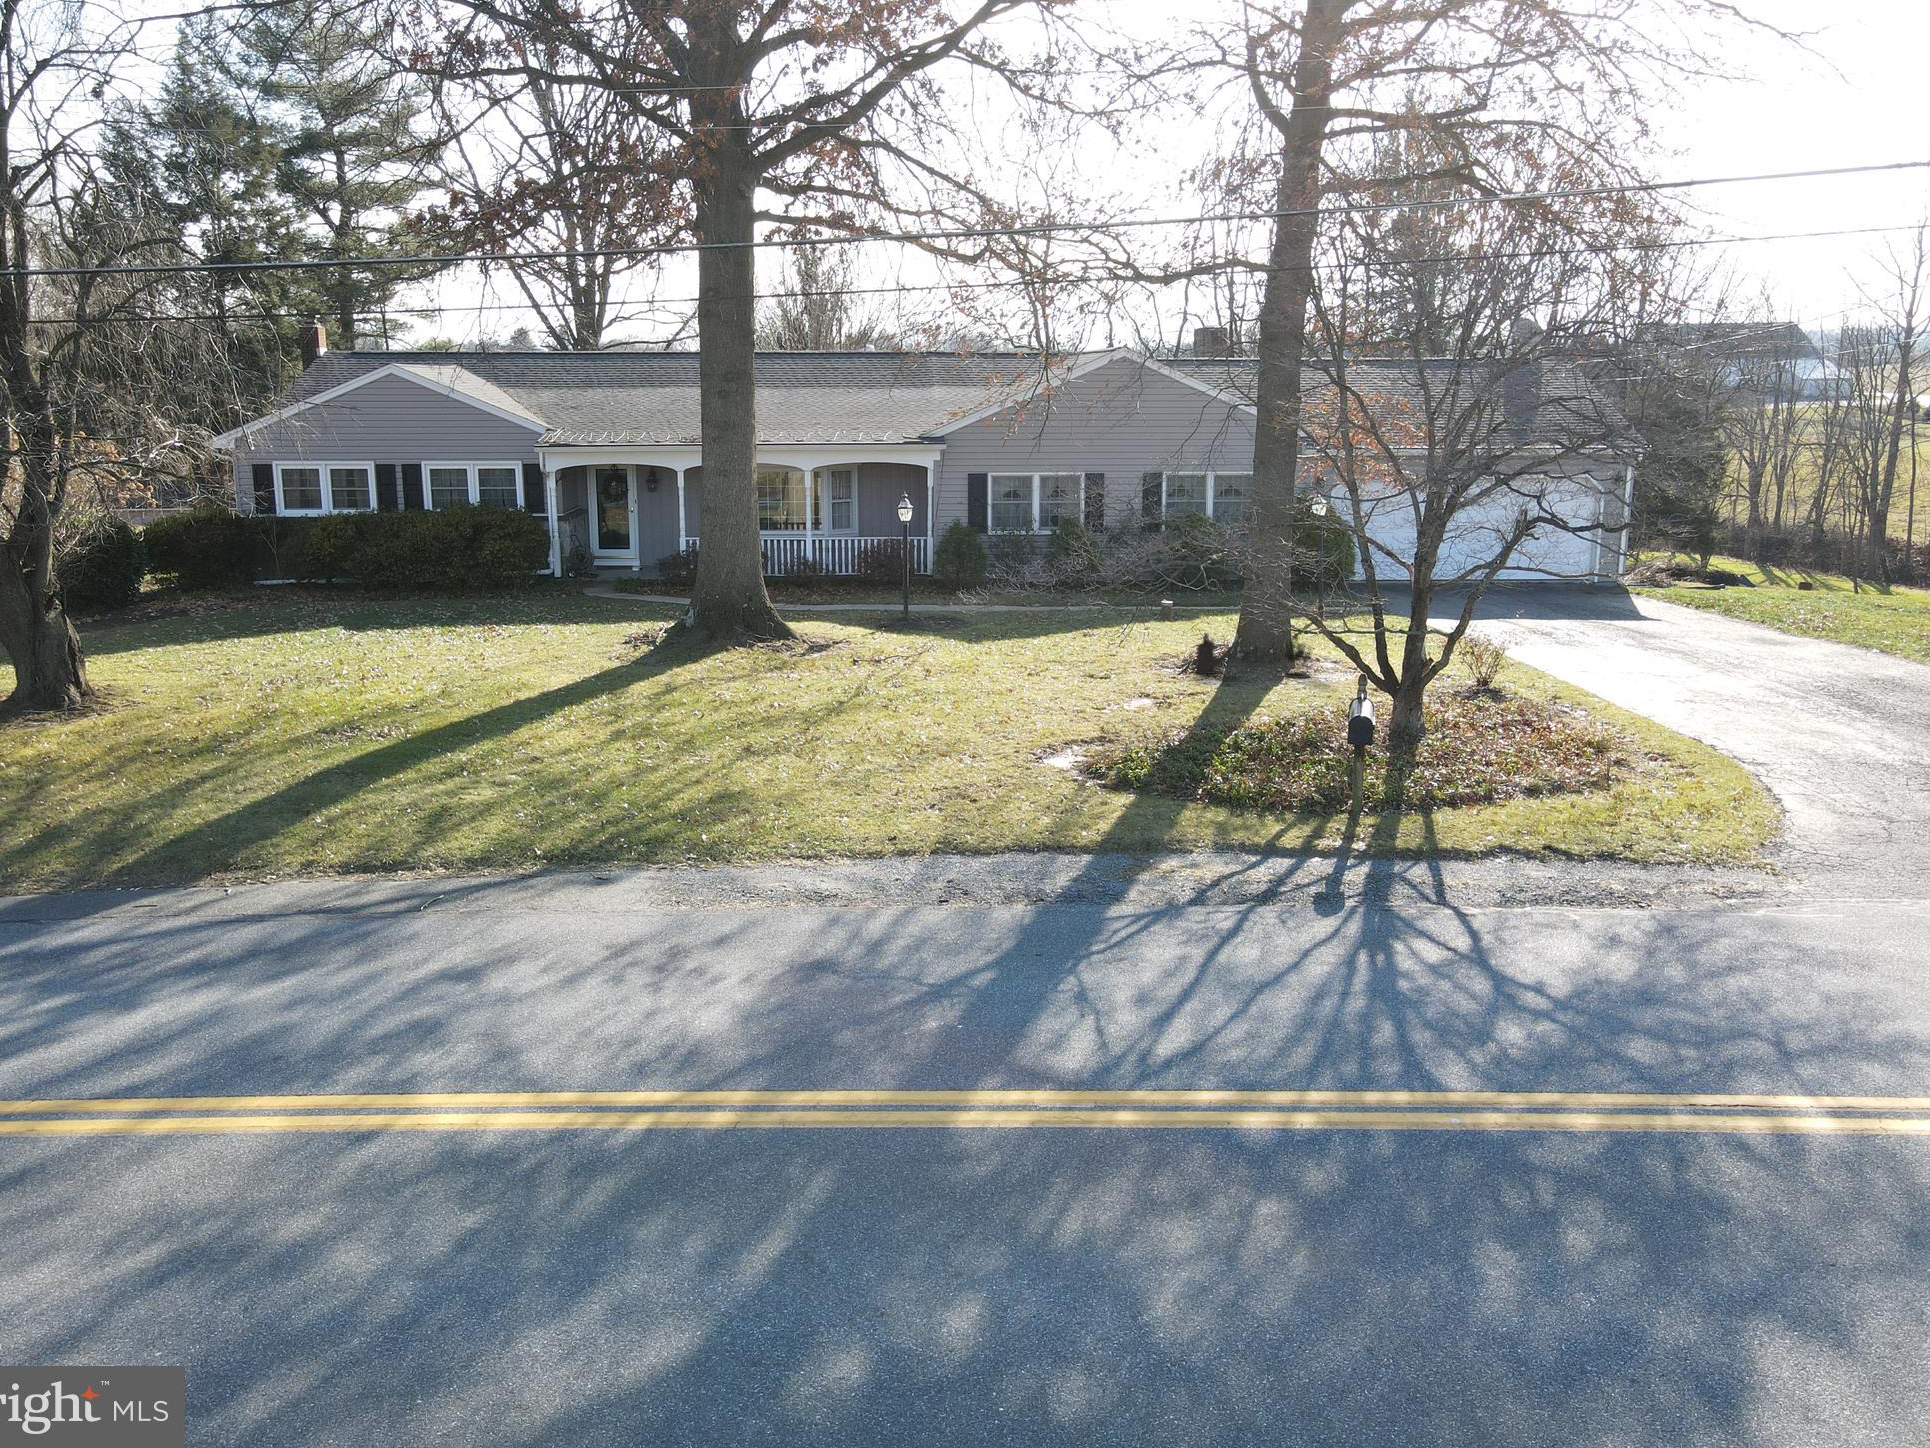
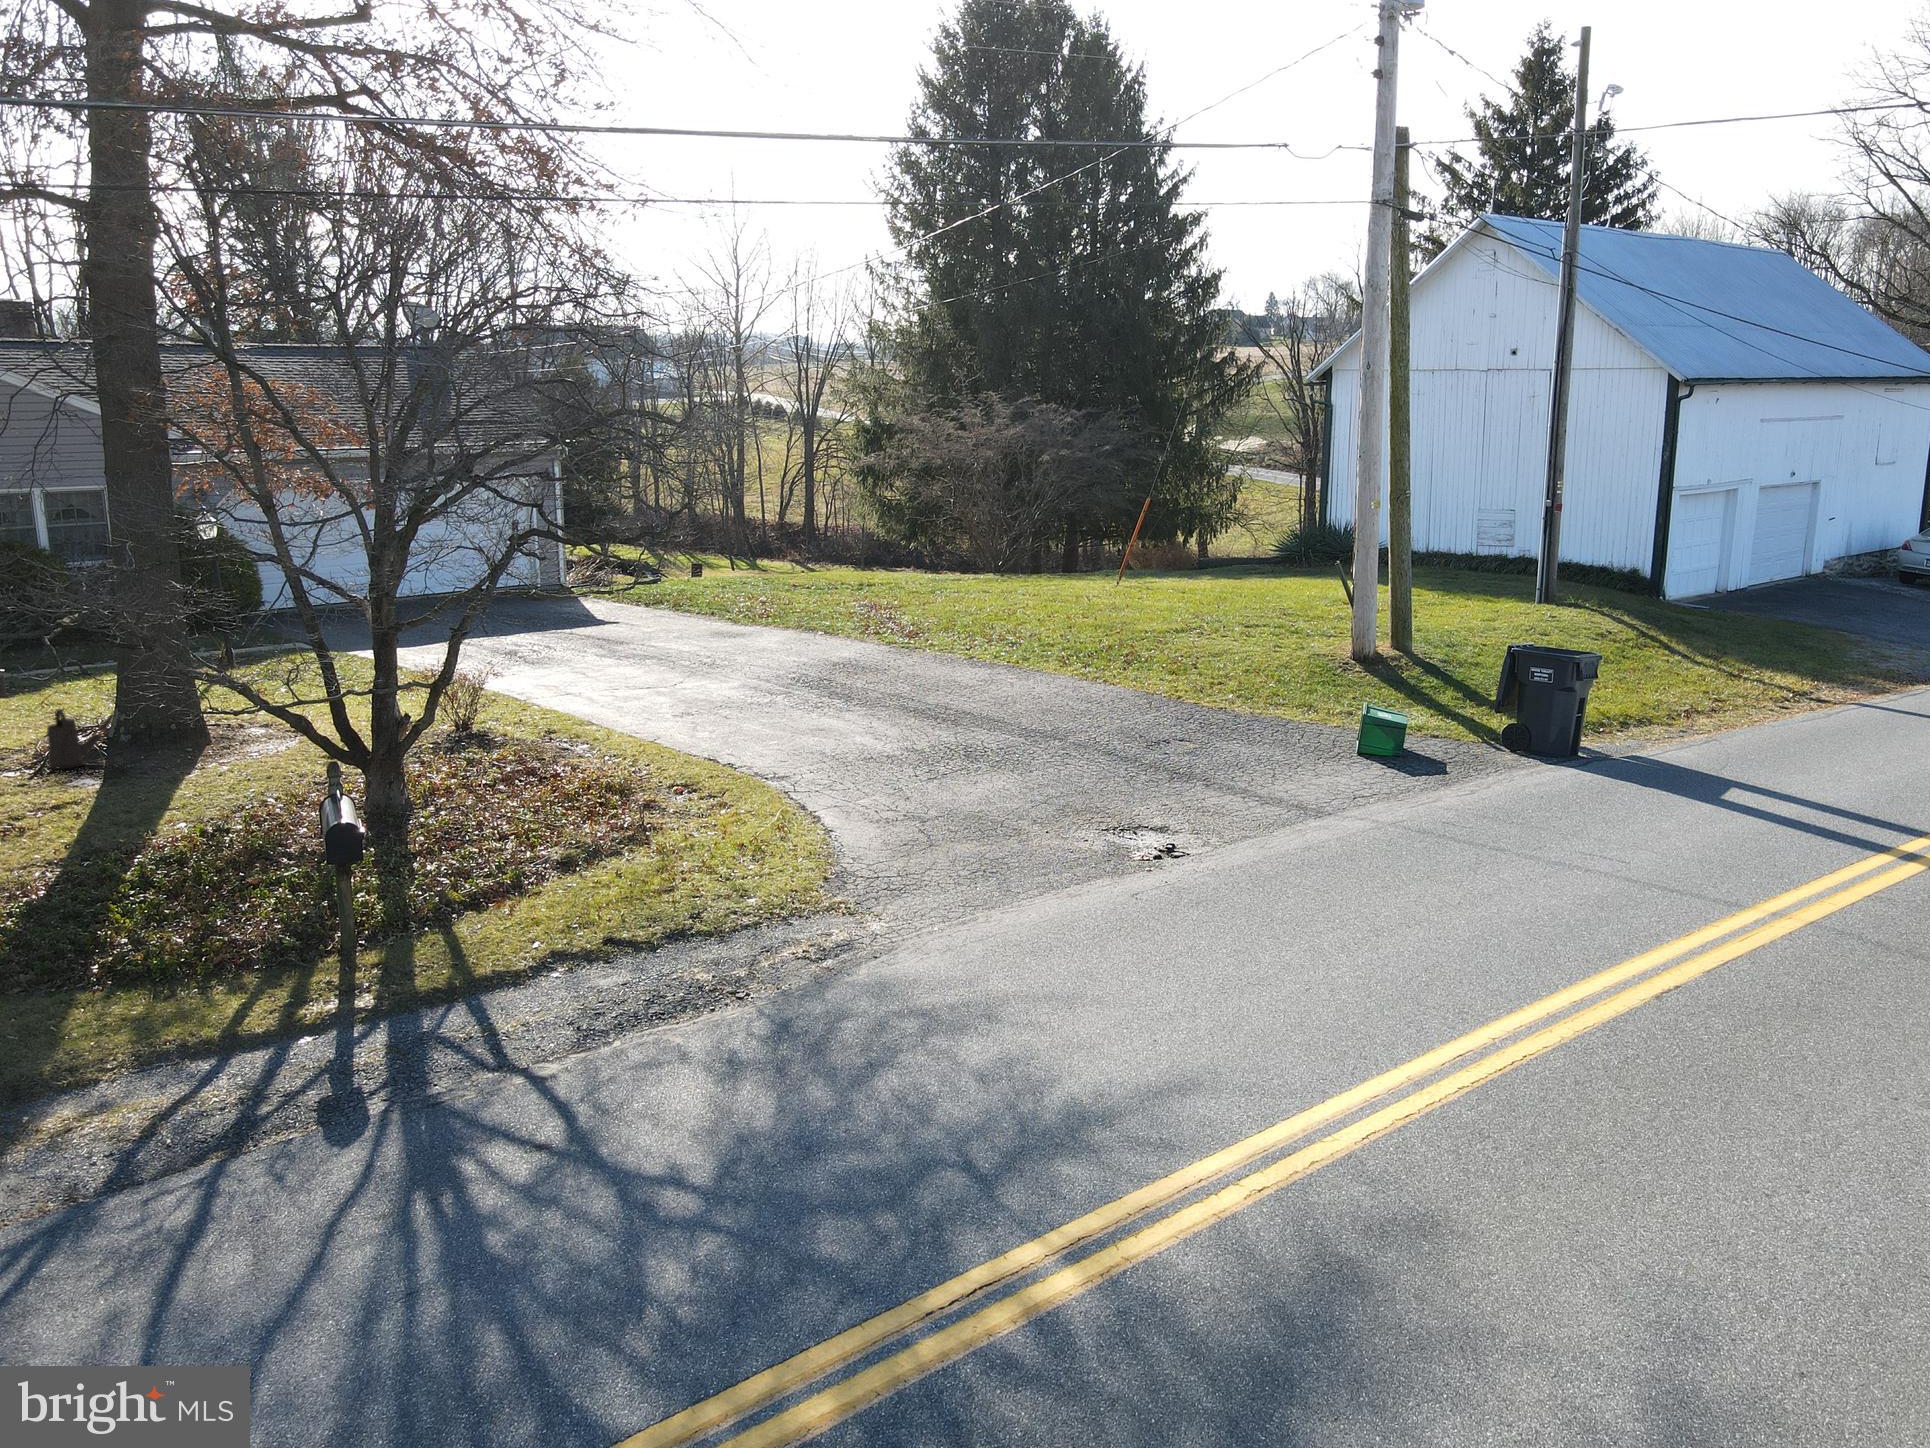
potted tree: present [1282,632,1311,678] -> none [185,685,239,755]

